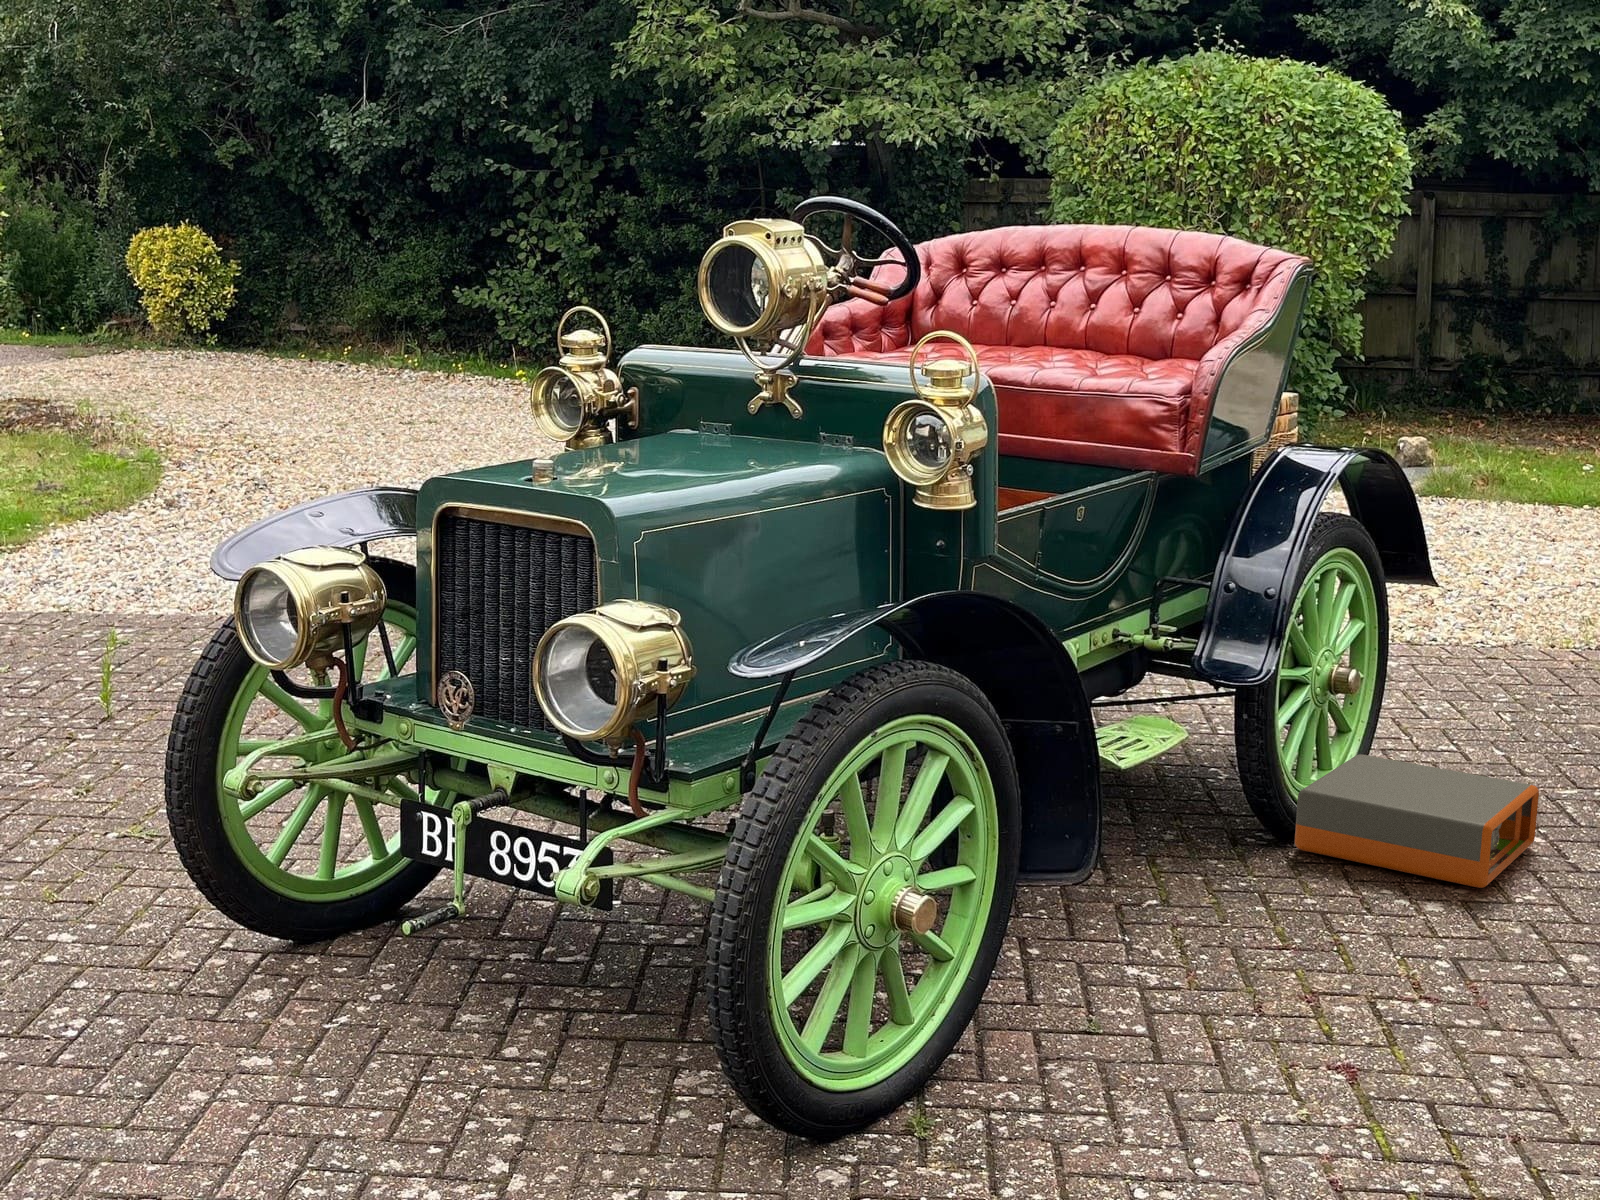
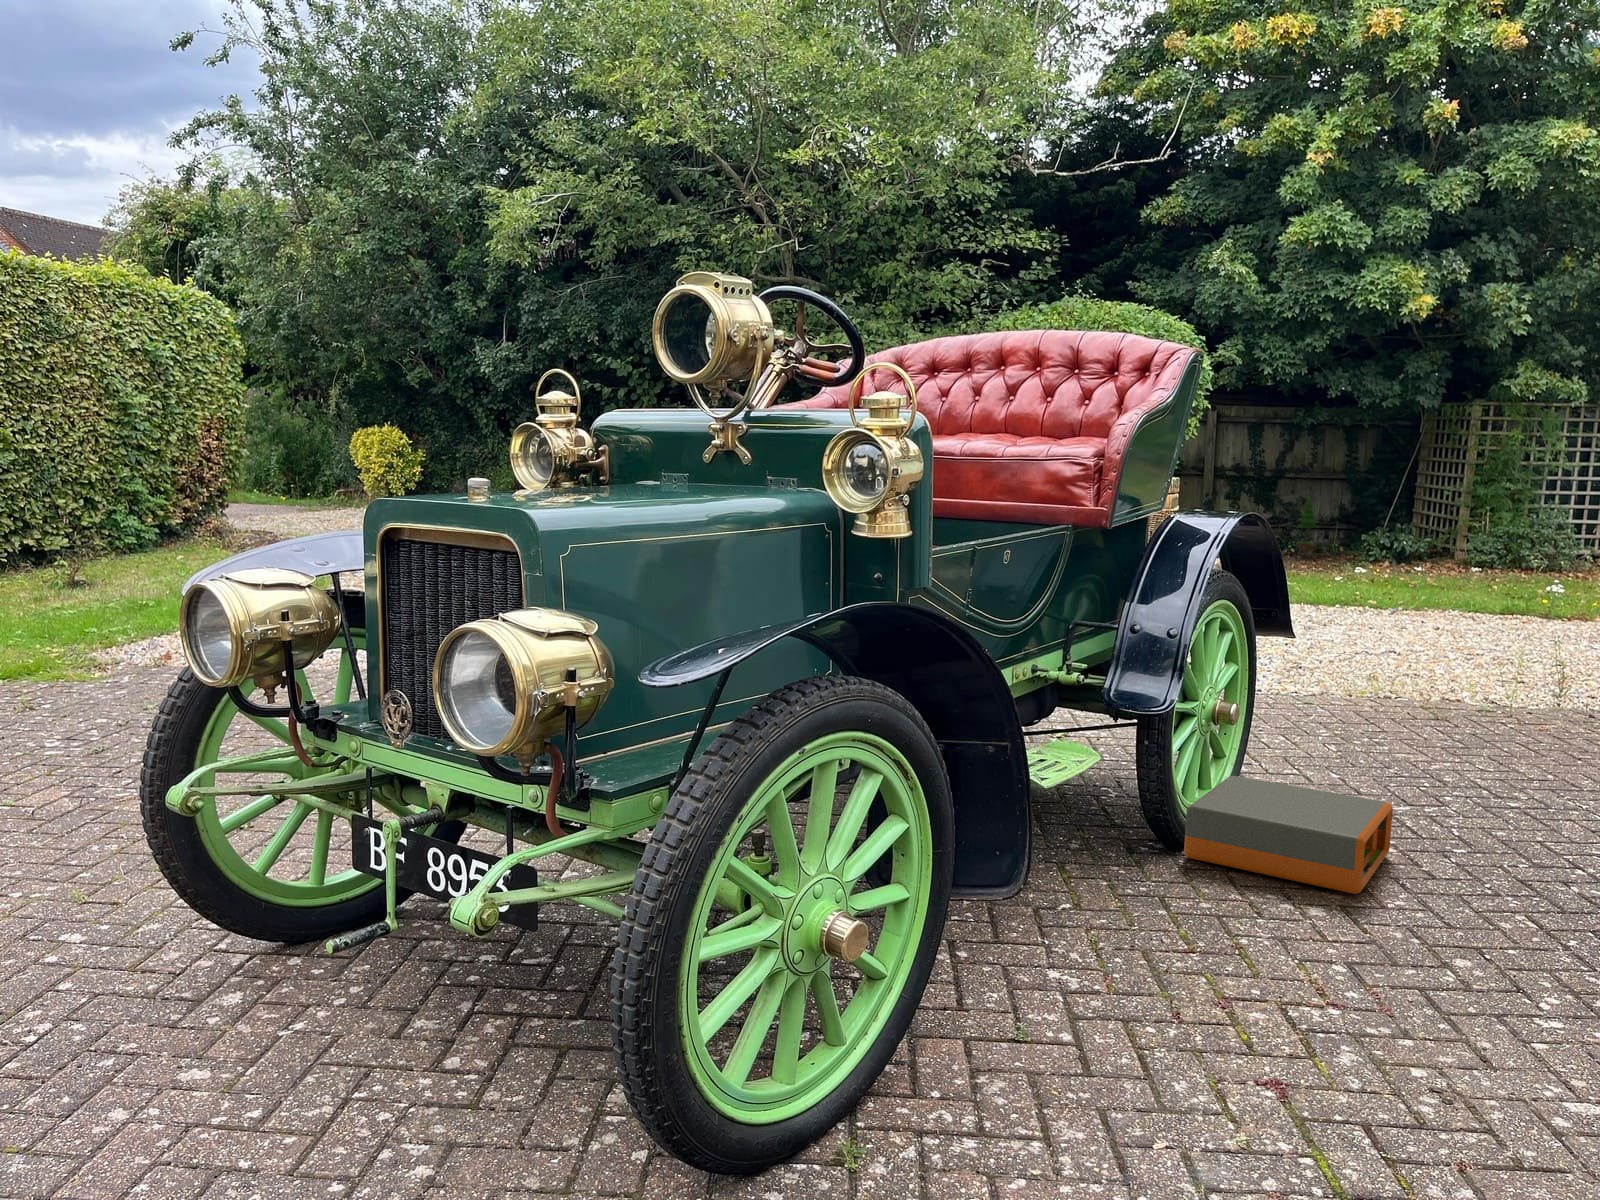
potted tree: none [1530,345,1565,437] -> present [1296,496,1318,557]

